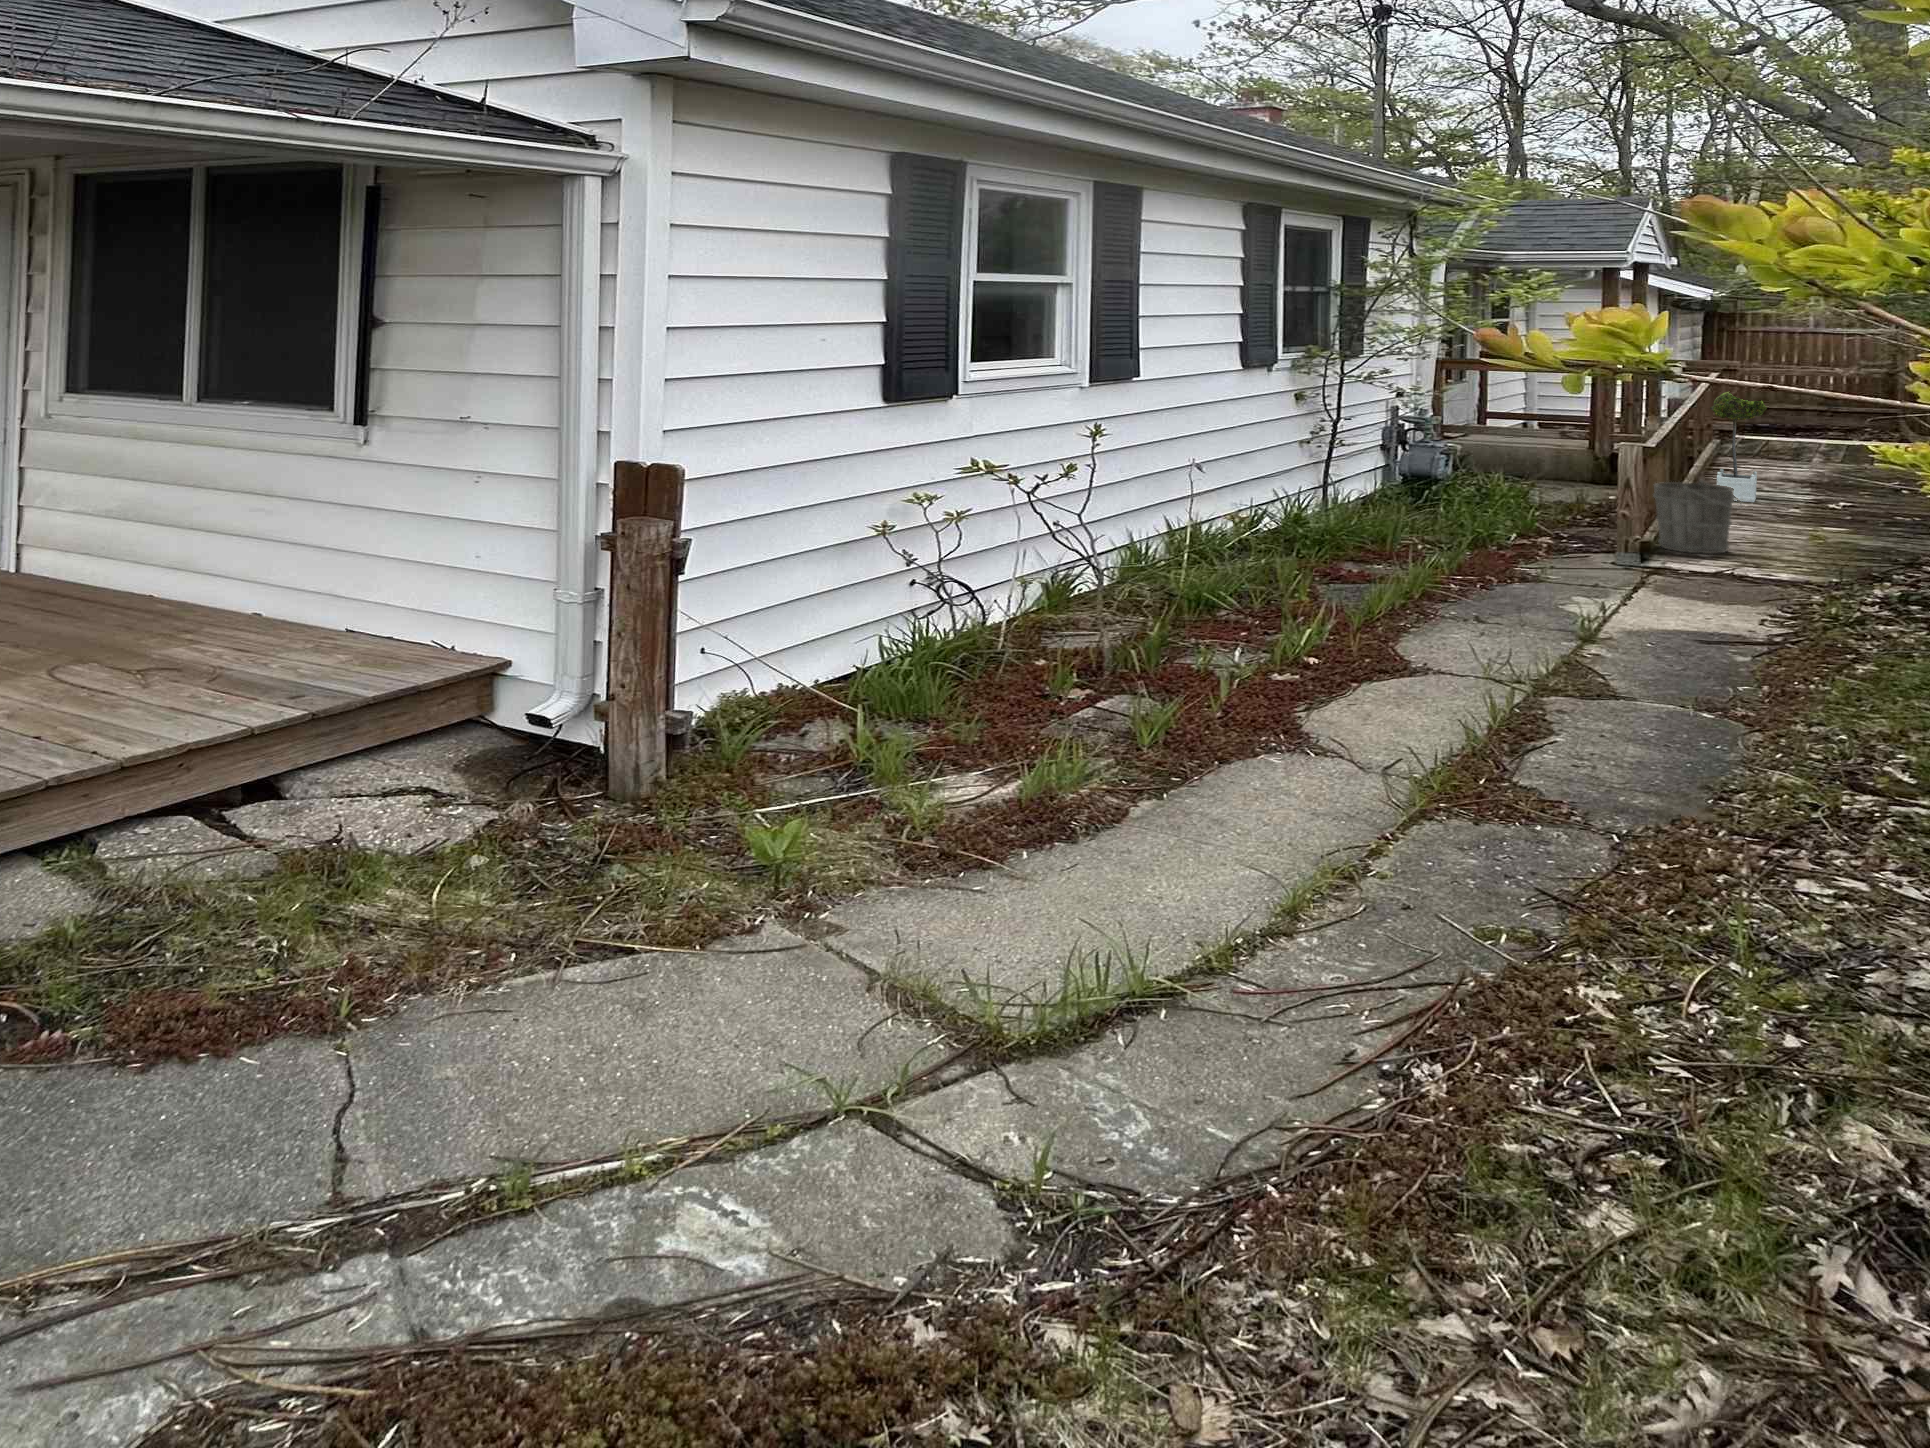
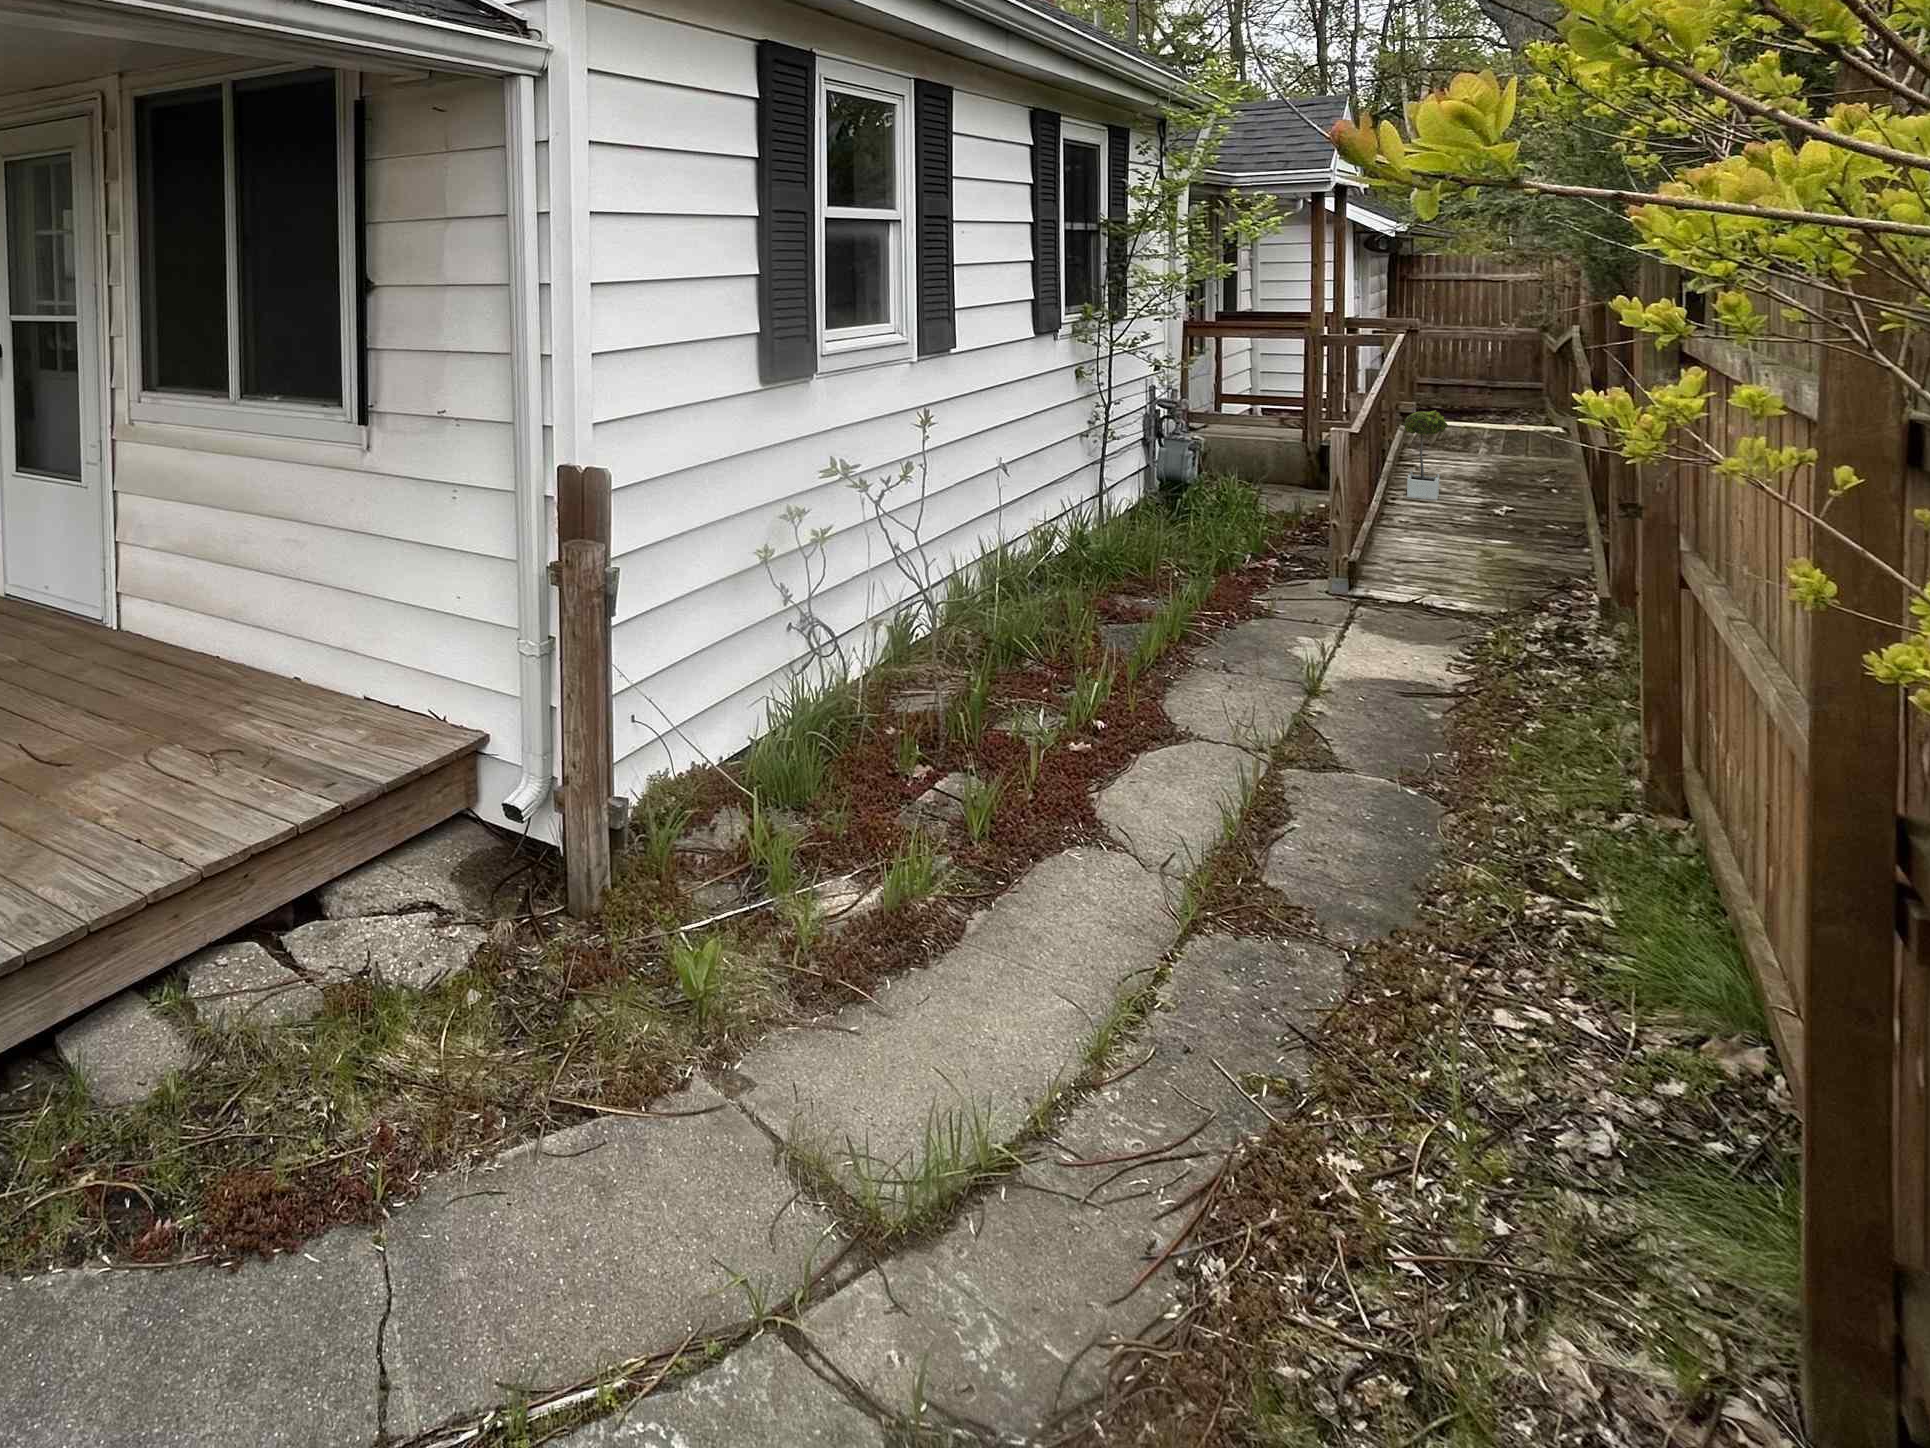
bucket: present [1653,480,1742,554] -> none [1359,508,1431,571]

